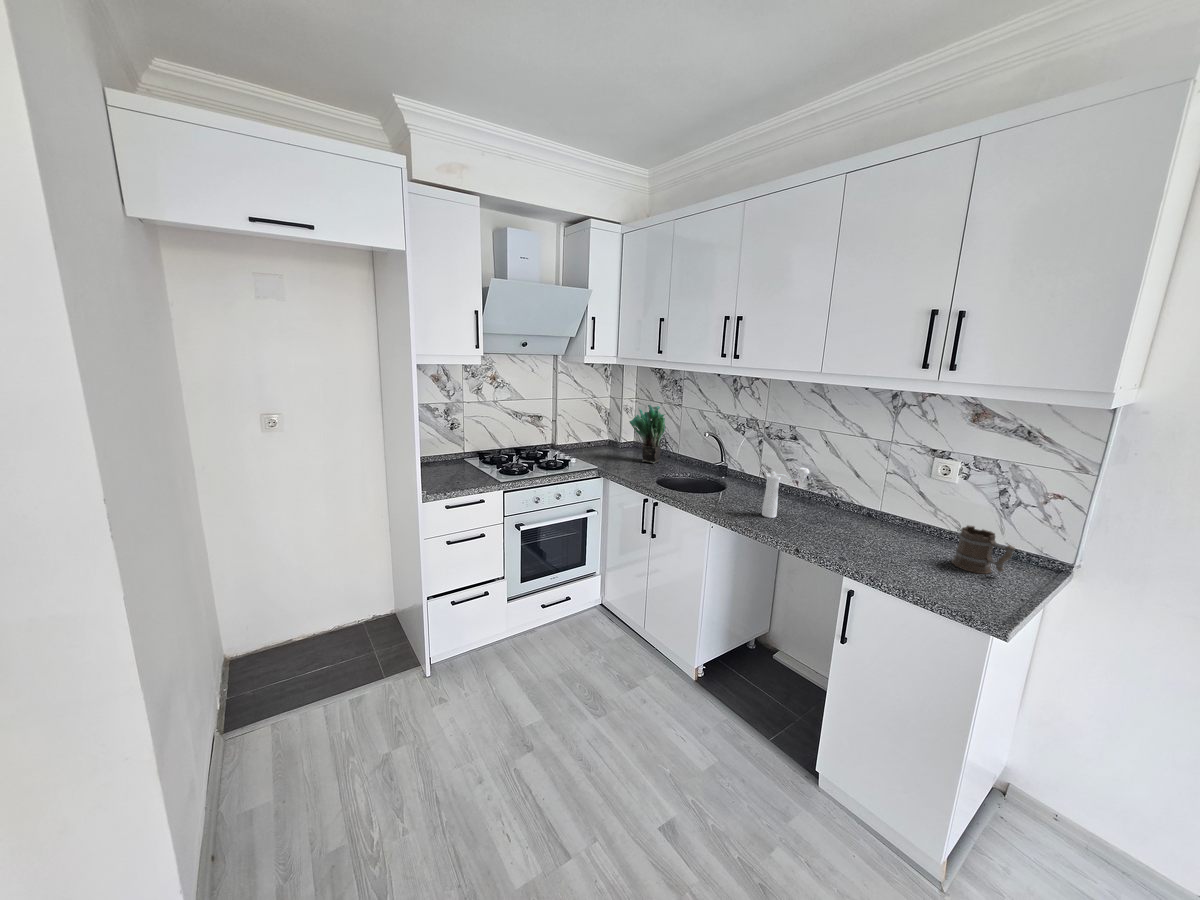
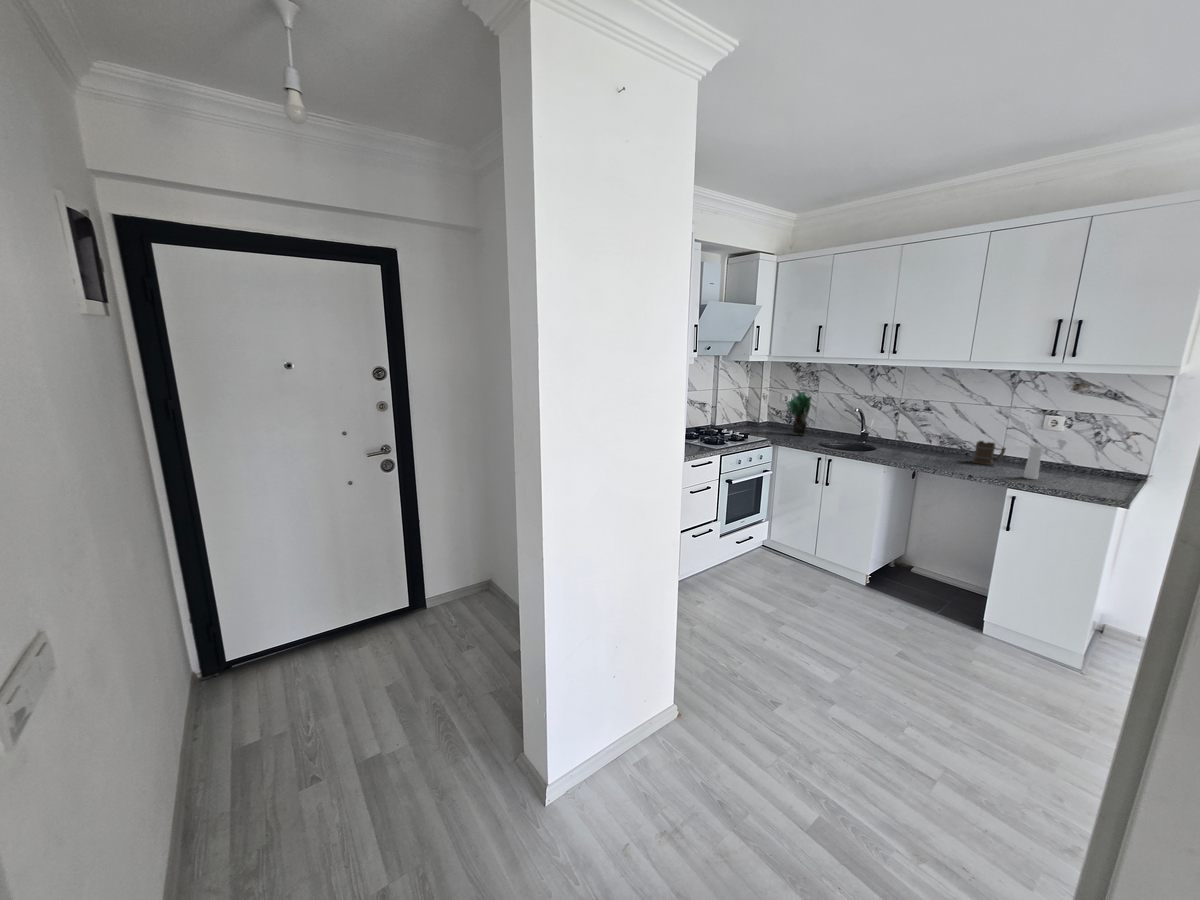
pepper mill: present [762,468,809,518] -> present [1024,439,1068,479]
mug: present [951,525,1015,574] -> present [972,441,1006,465]

